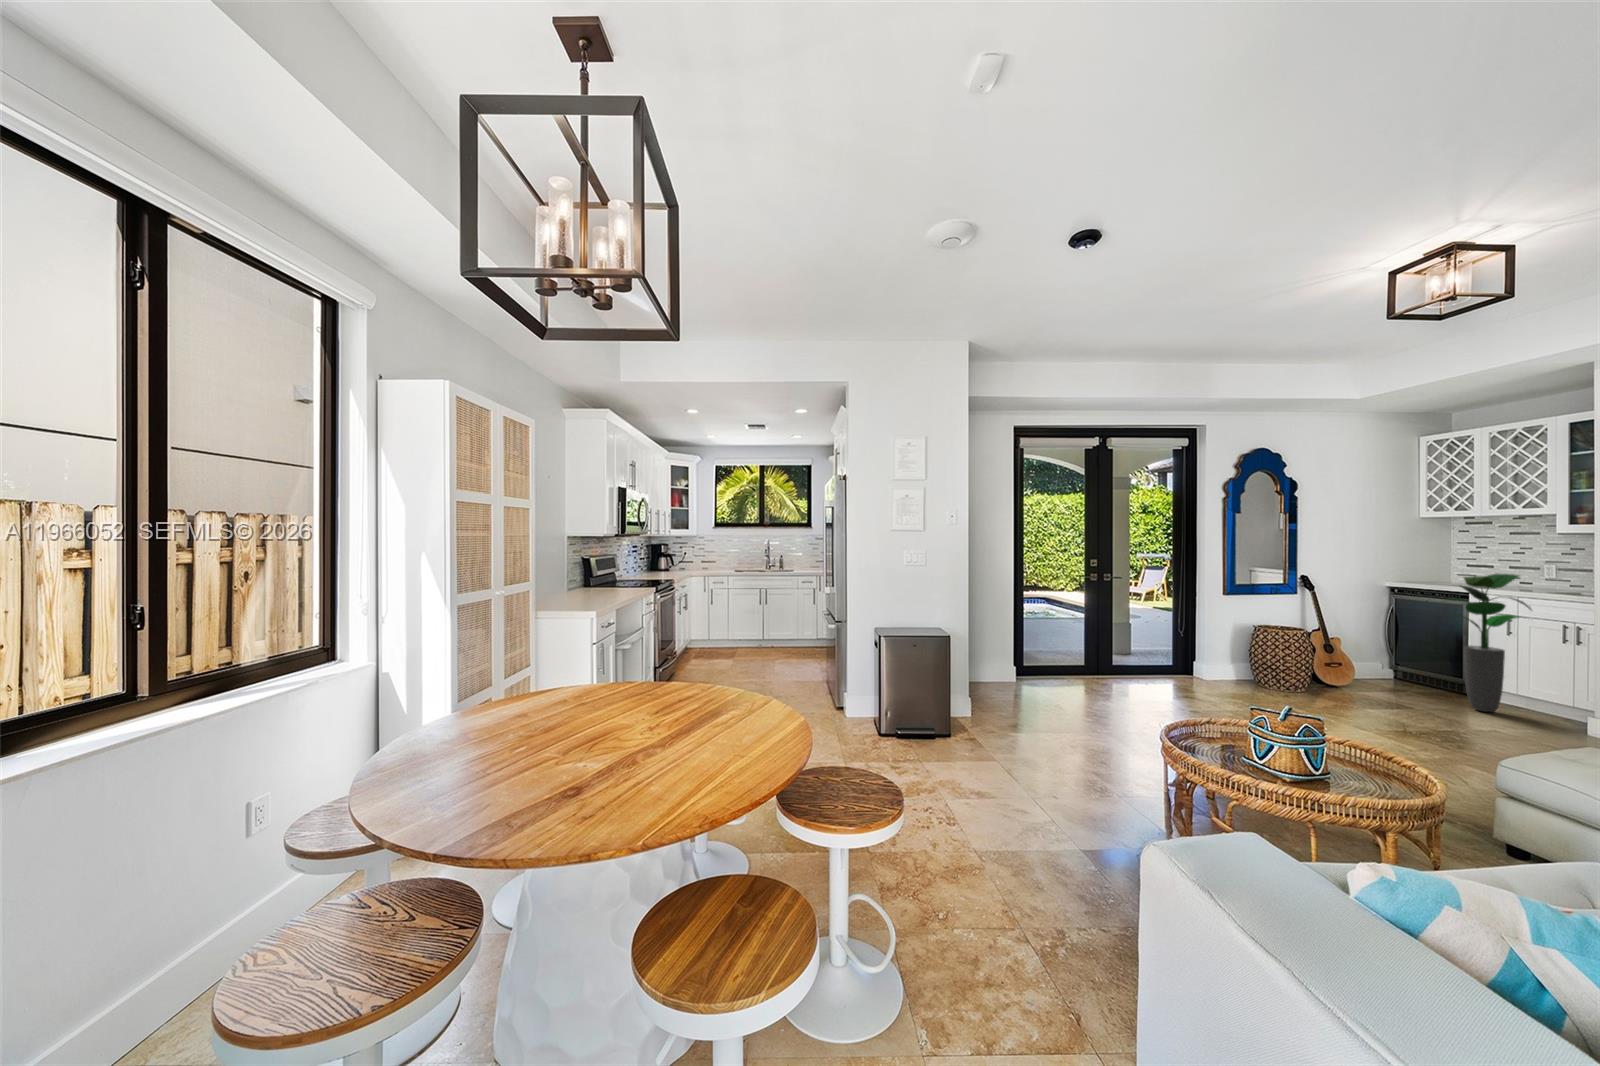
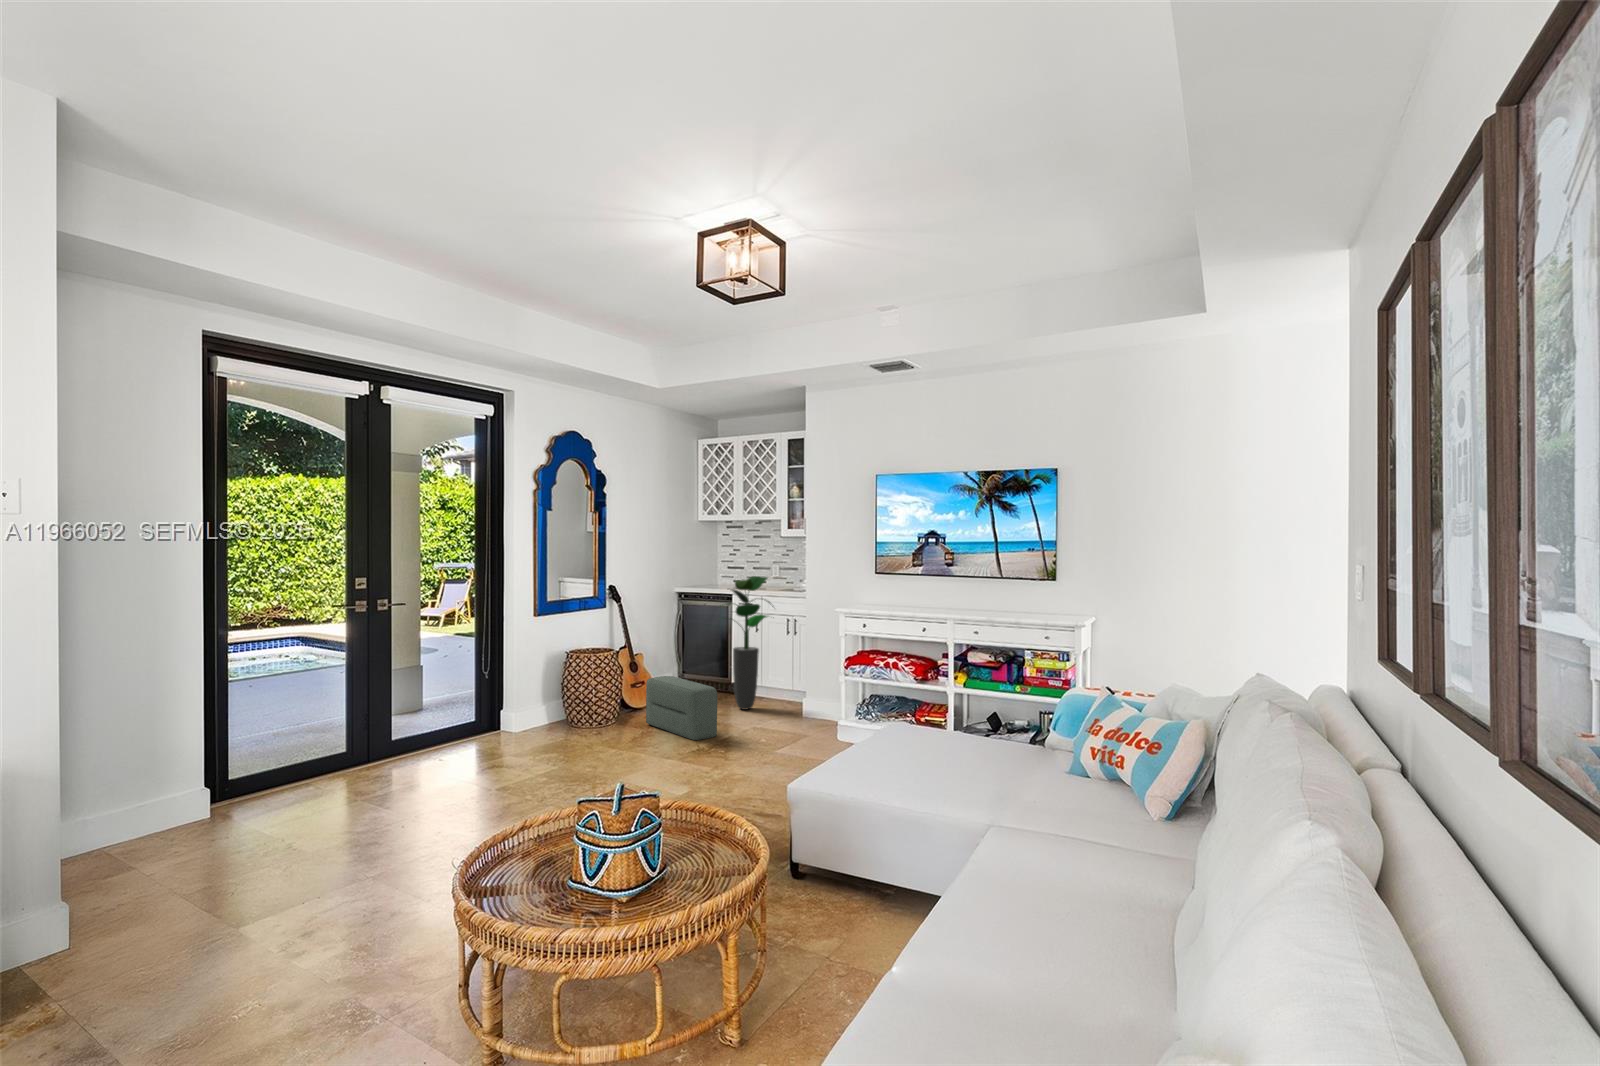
pouf: none [1340,660,1427,728] -> present [646,676,718,740]

